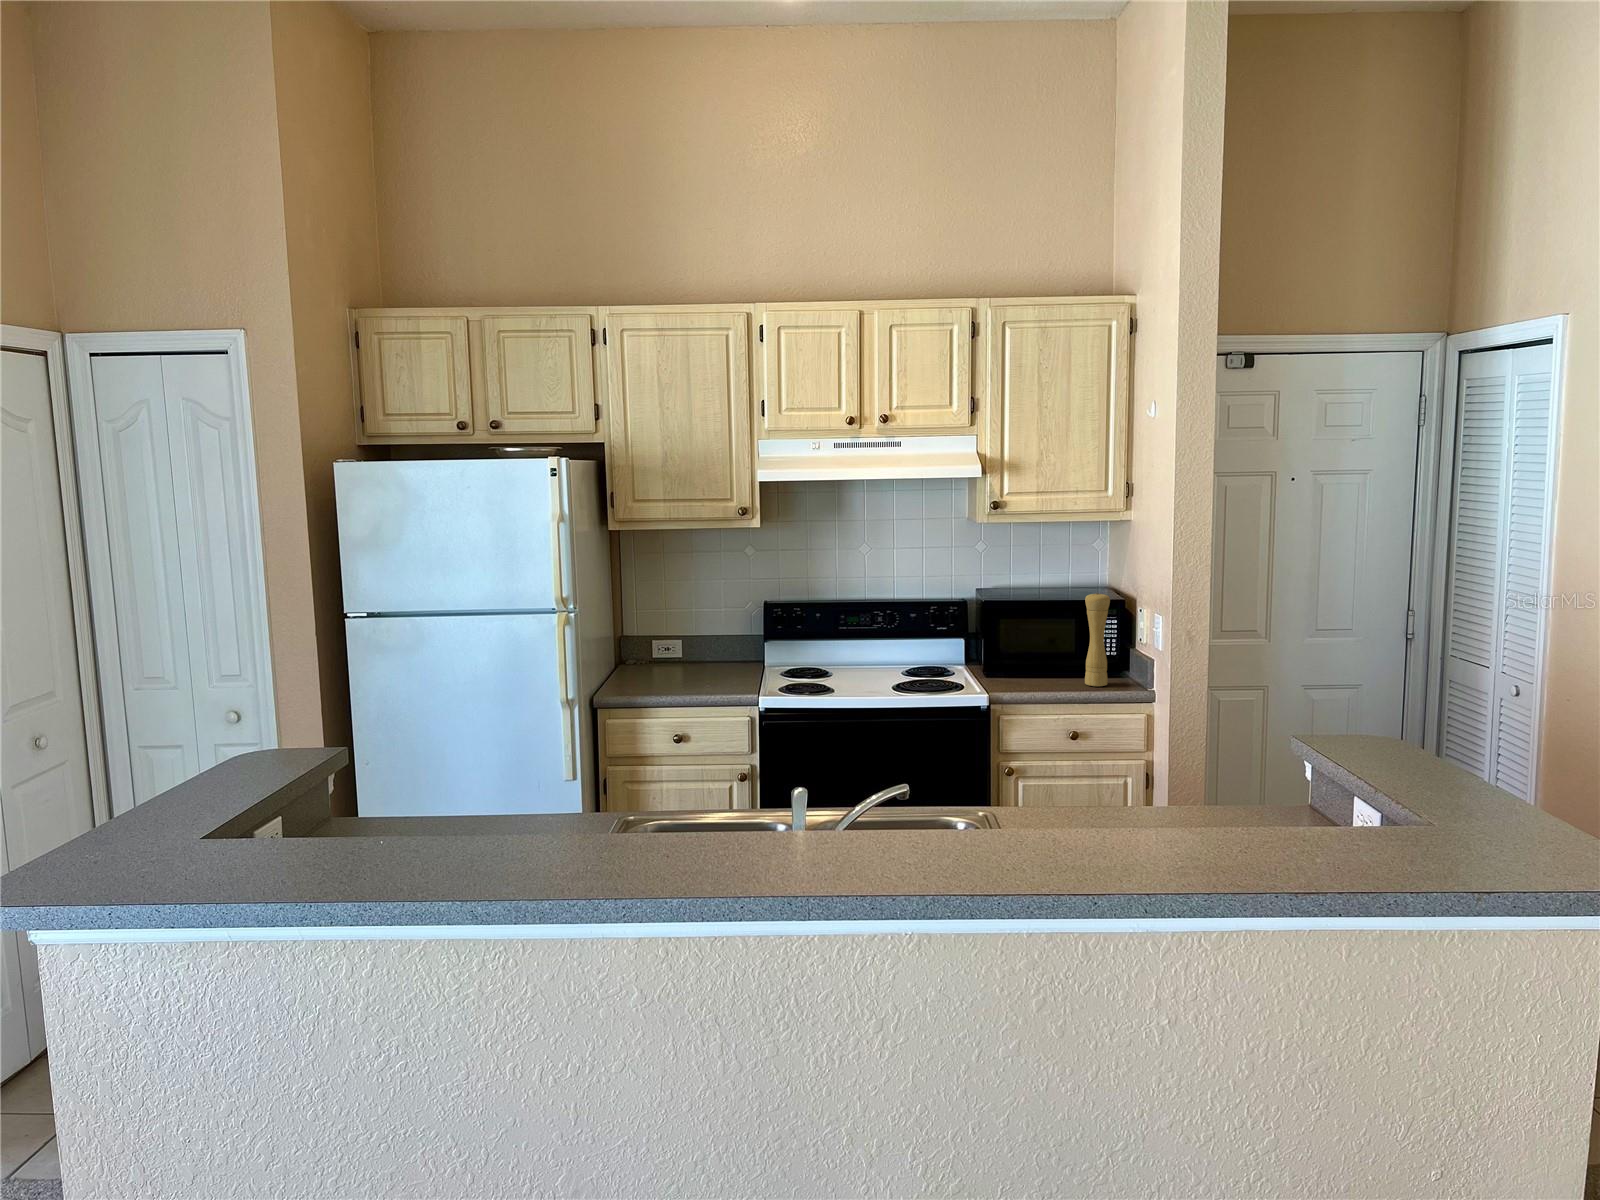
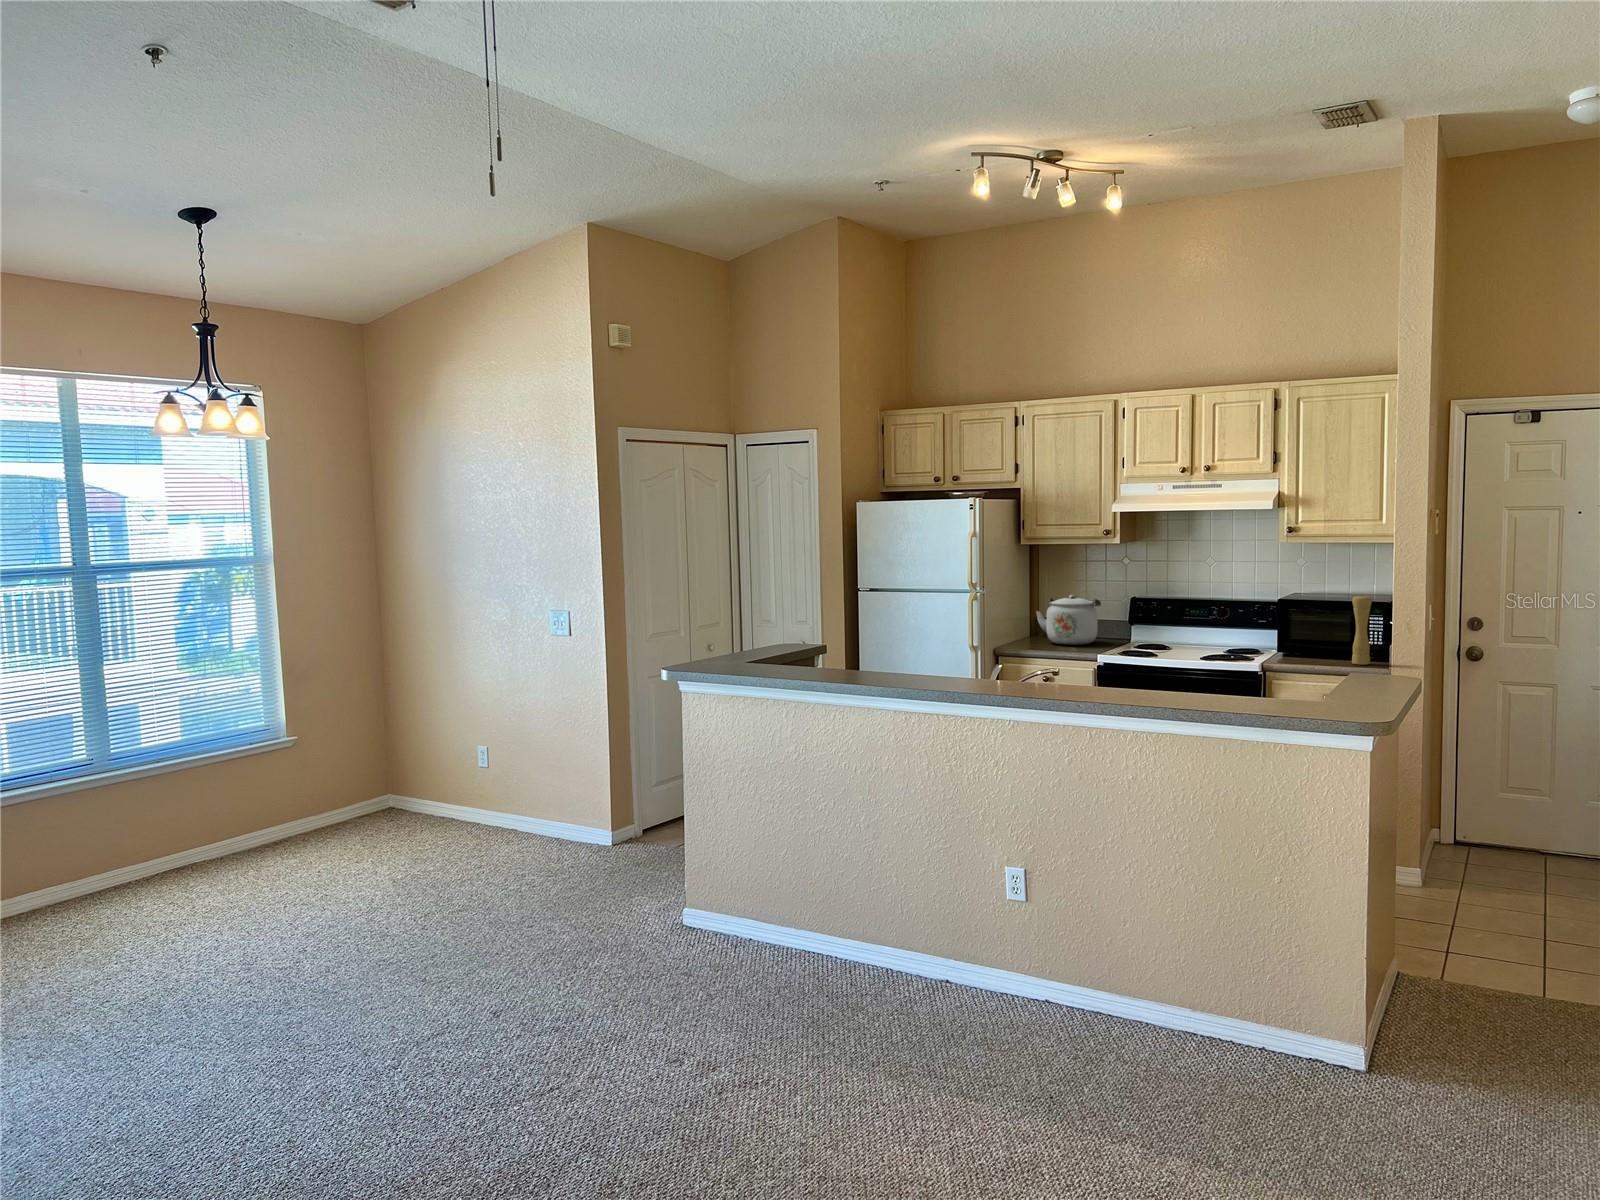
kettle: none [634,605,727,681] -> present [1036,595,1101,645]

